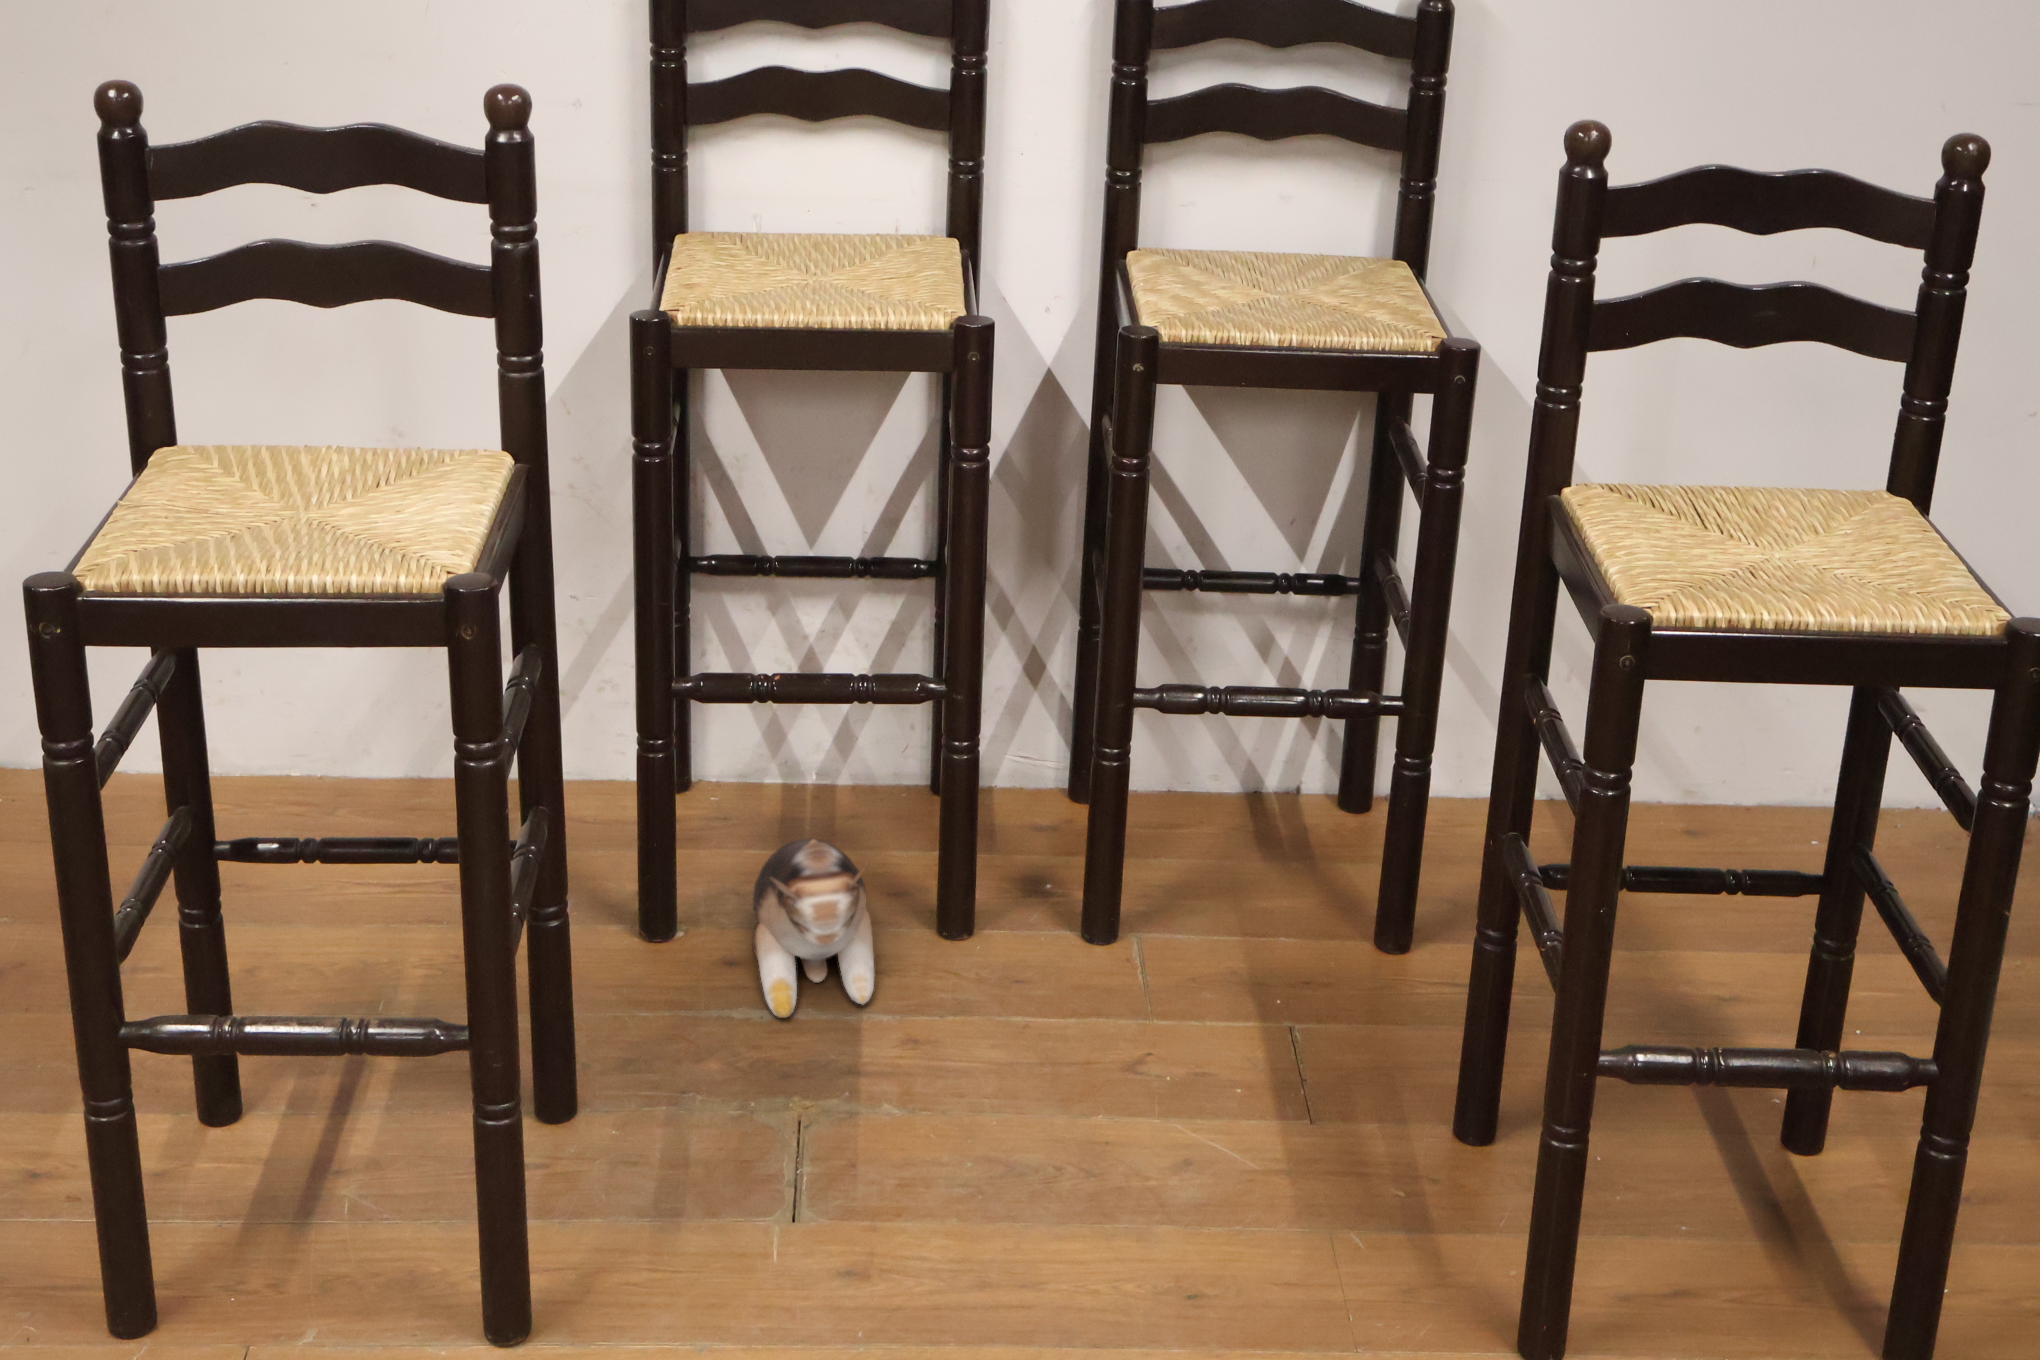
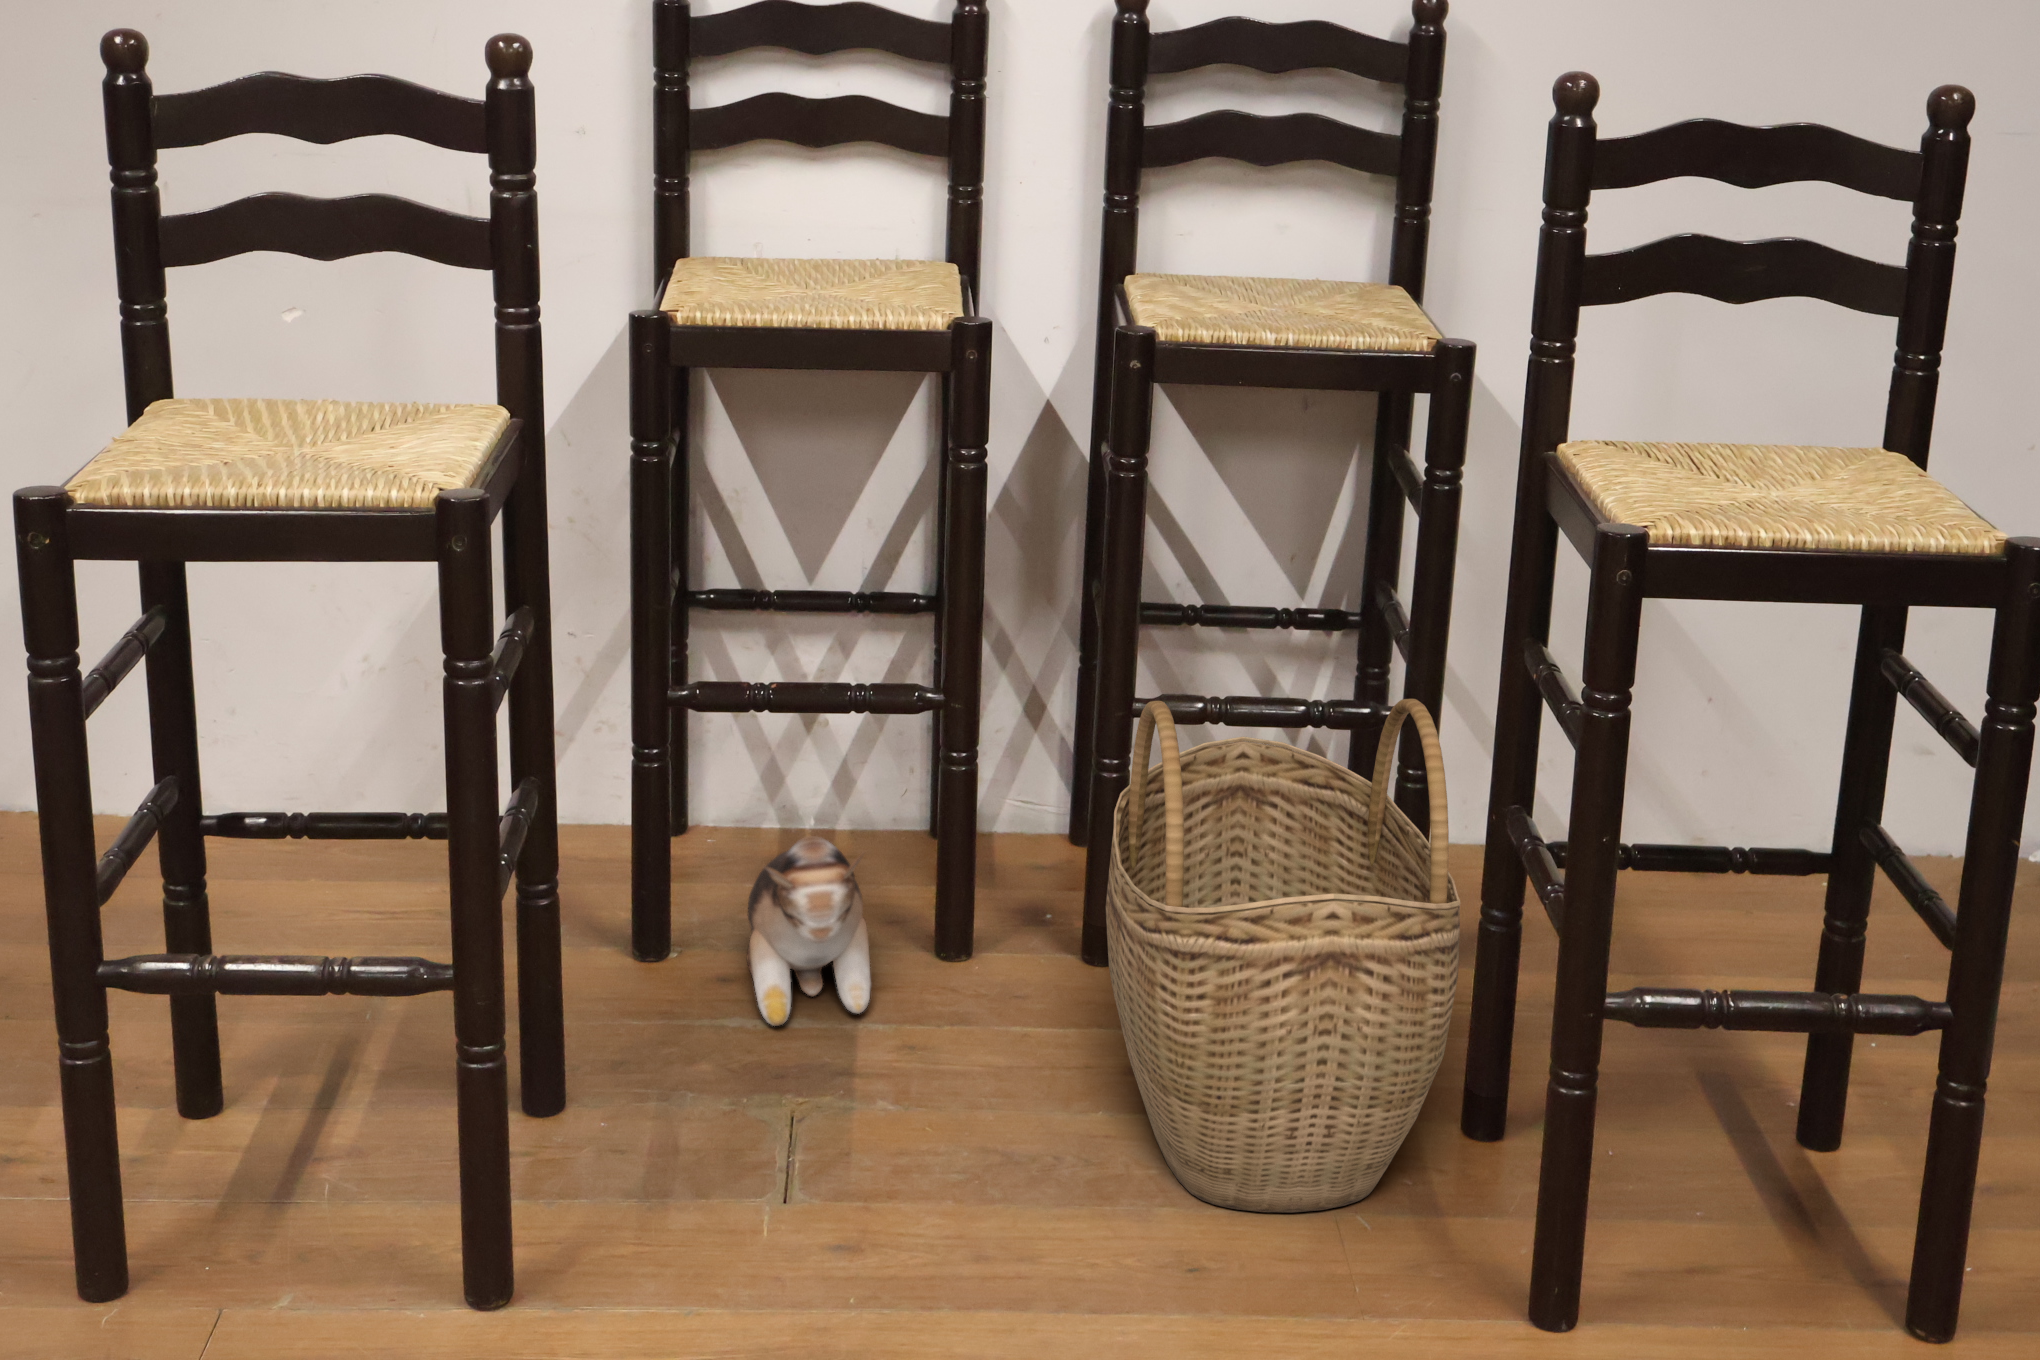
woven basket: none [1111,730,1456,1228] -> present [1106,699,1460,1213]

